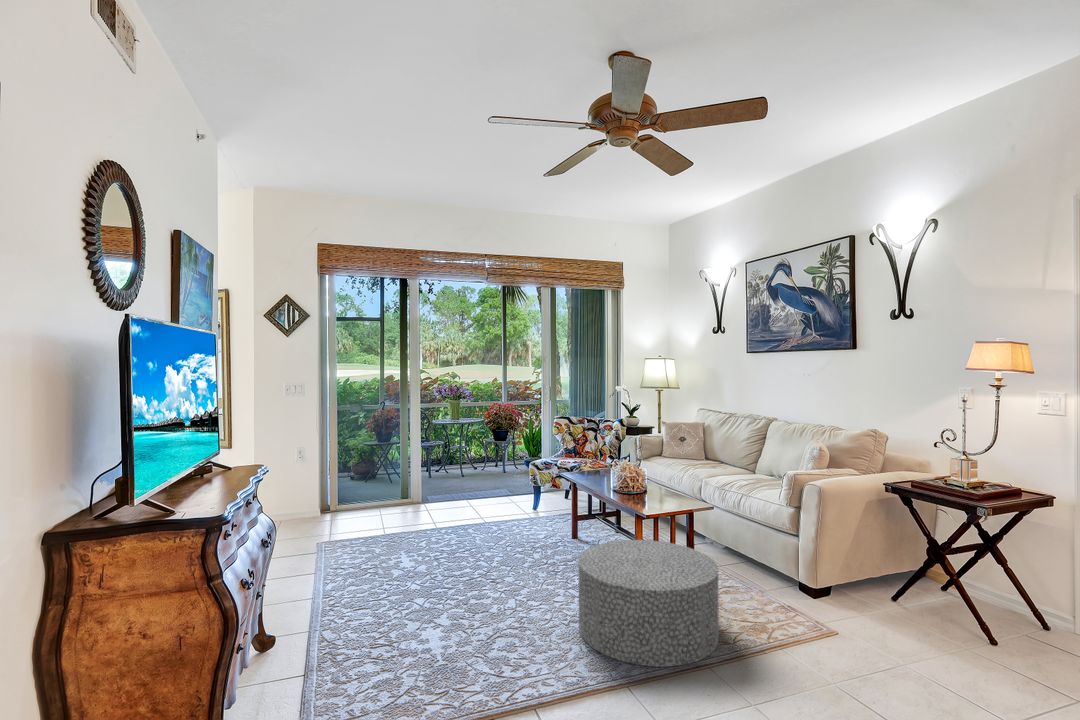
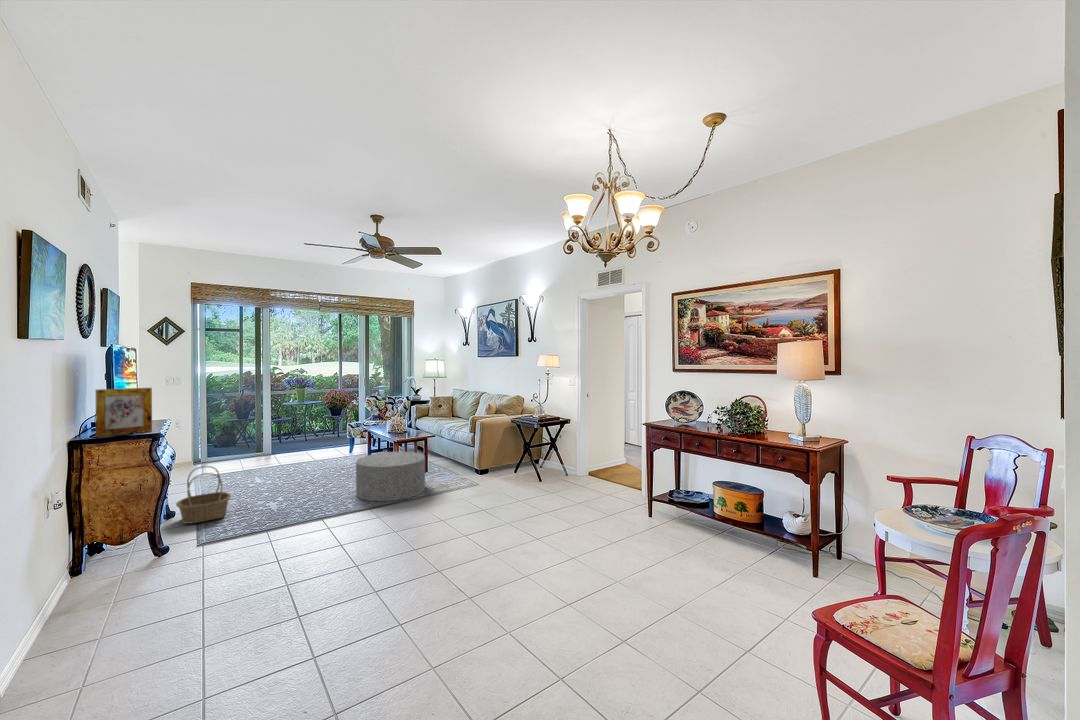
picture frame: none [101,414,209,522] -> present [95,388,152,437]
basket: none [270,556,361,680] -> present [176,466,231,524]

